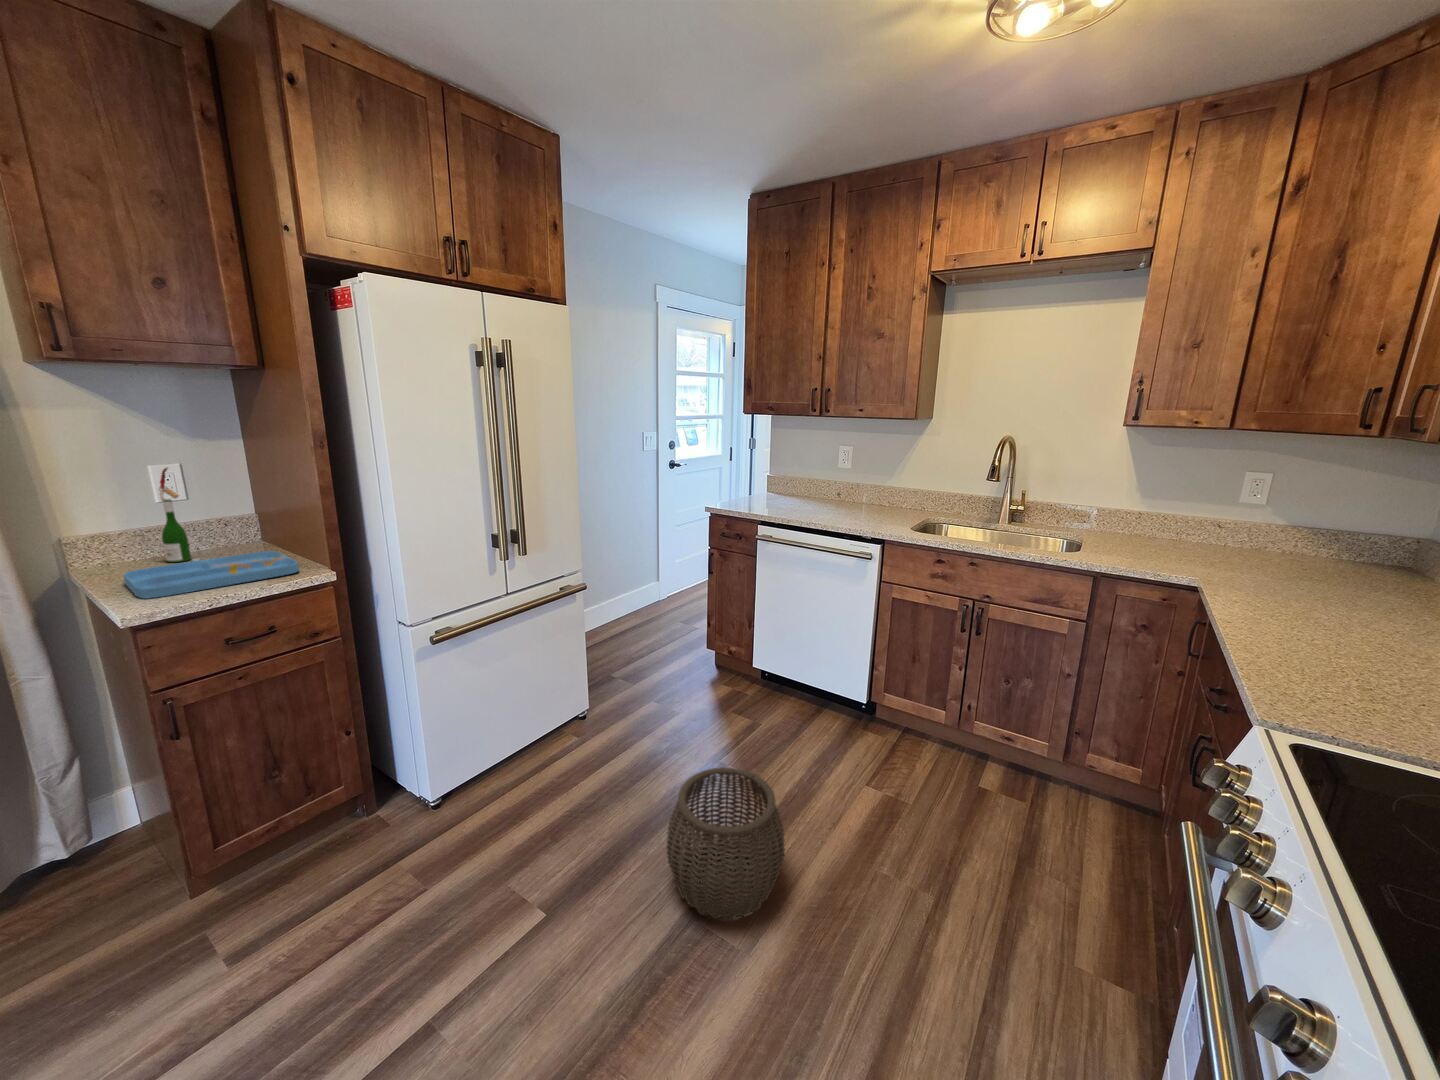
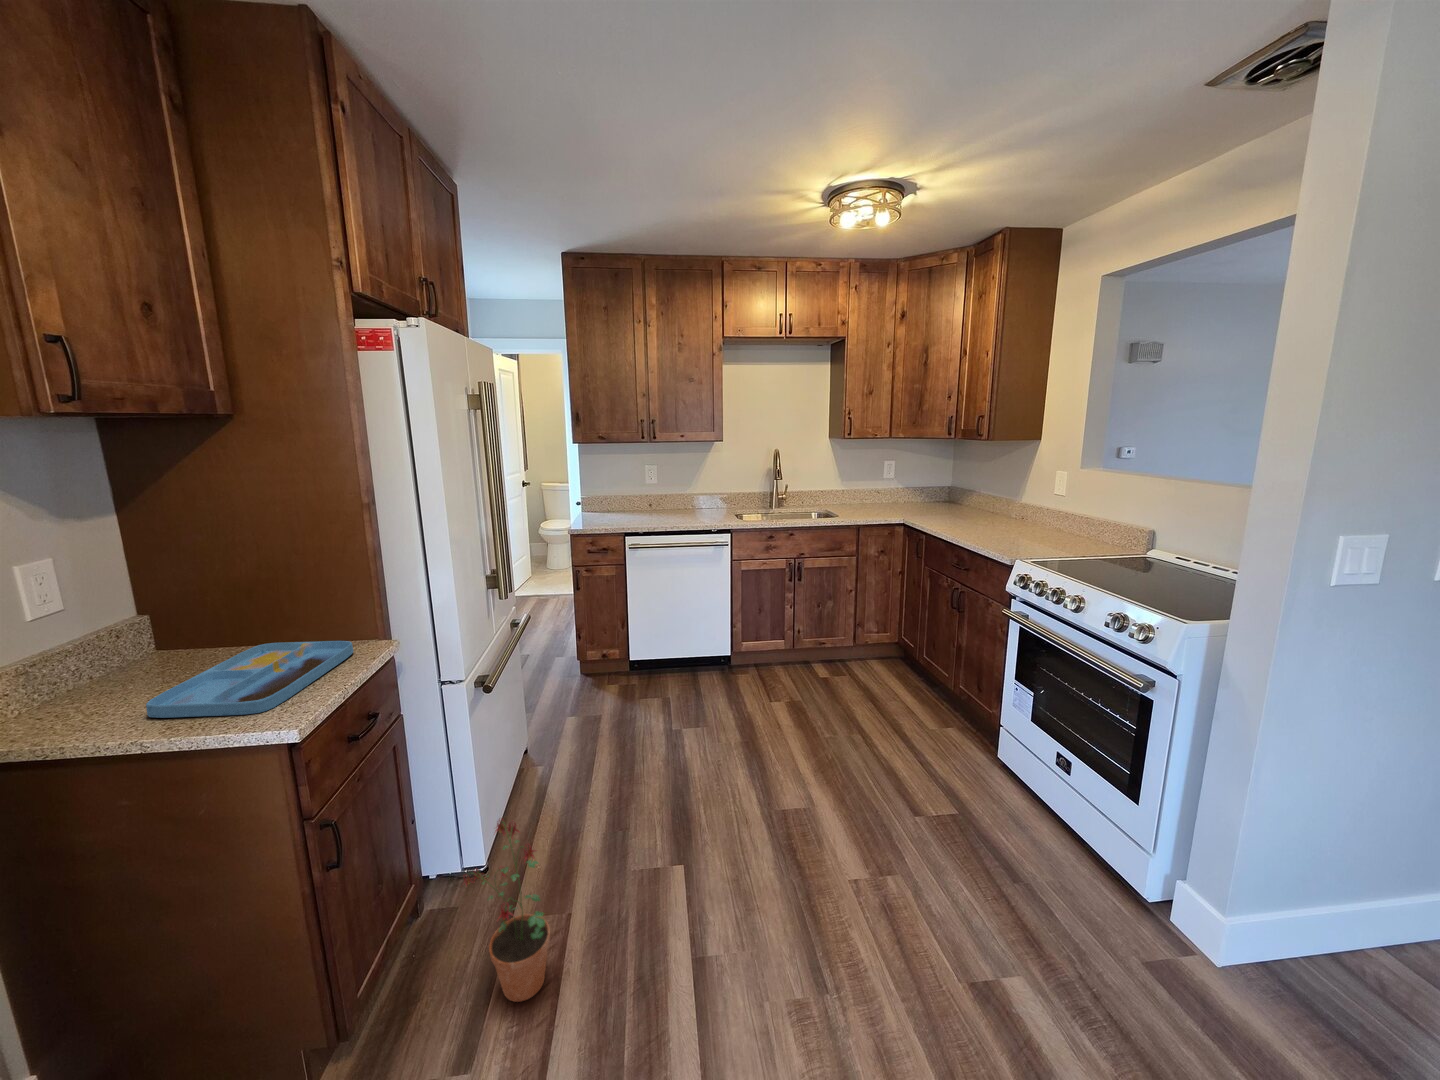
wine bottle: present [158,468,200,563] -> none [70,563,144,697]
potted plant: none [263,766,352,951] -> present [464,819,550,1002]
woven basket: present [666,767,784,920] -> none [718,703,803,805]

